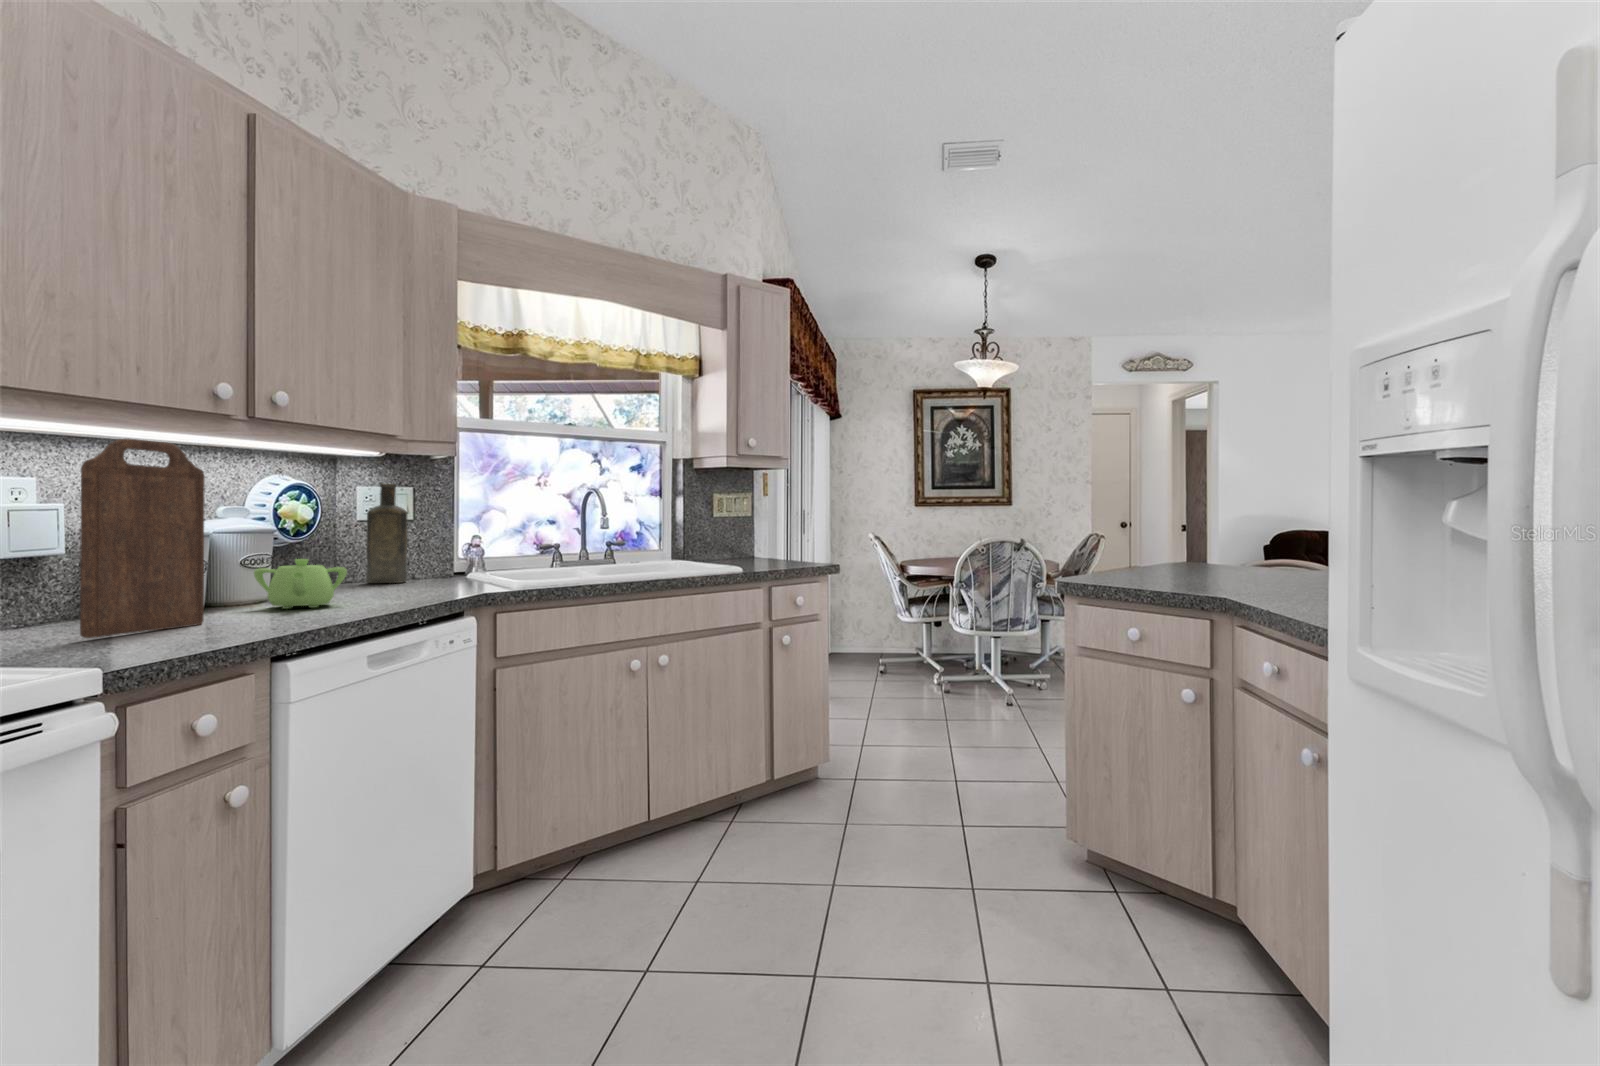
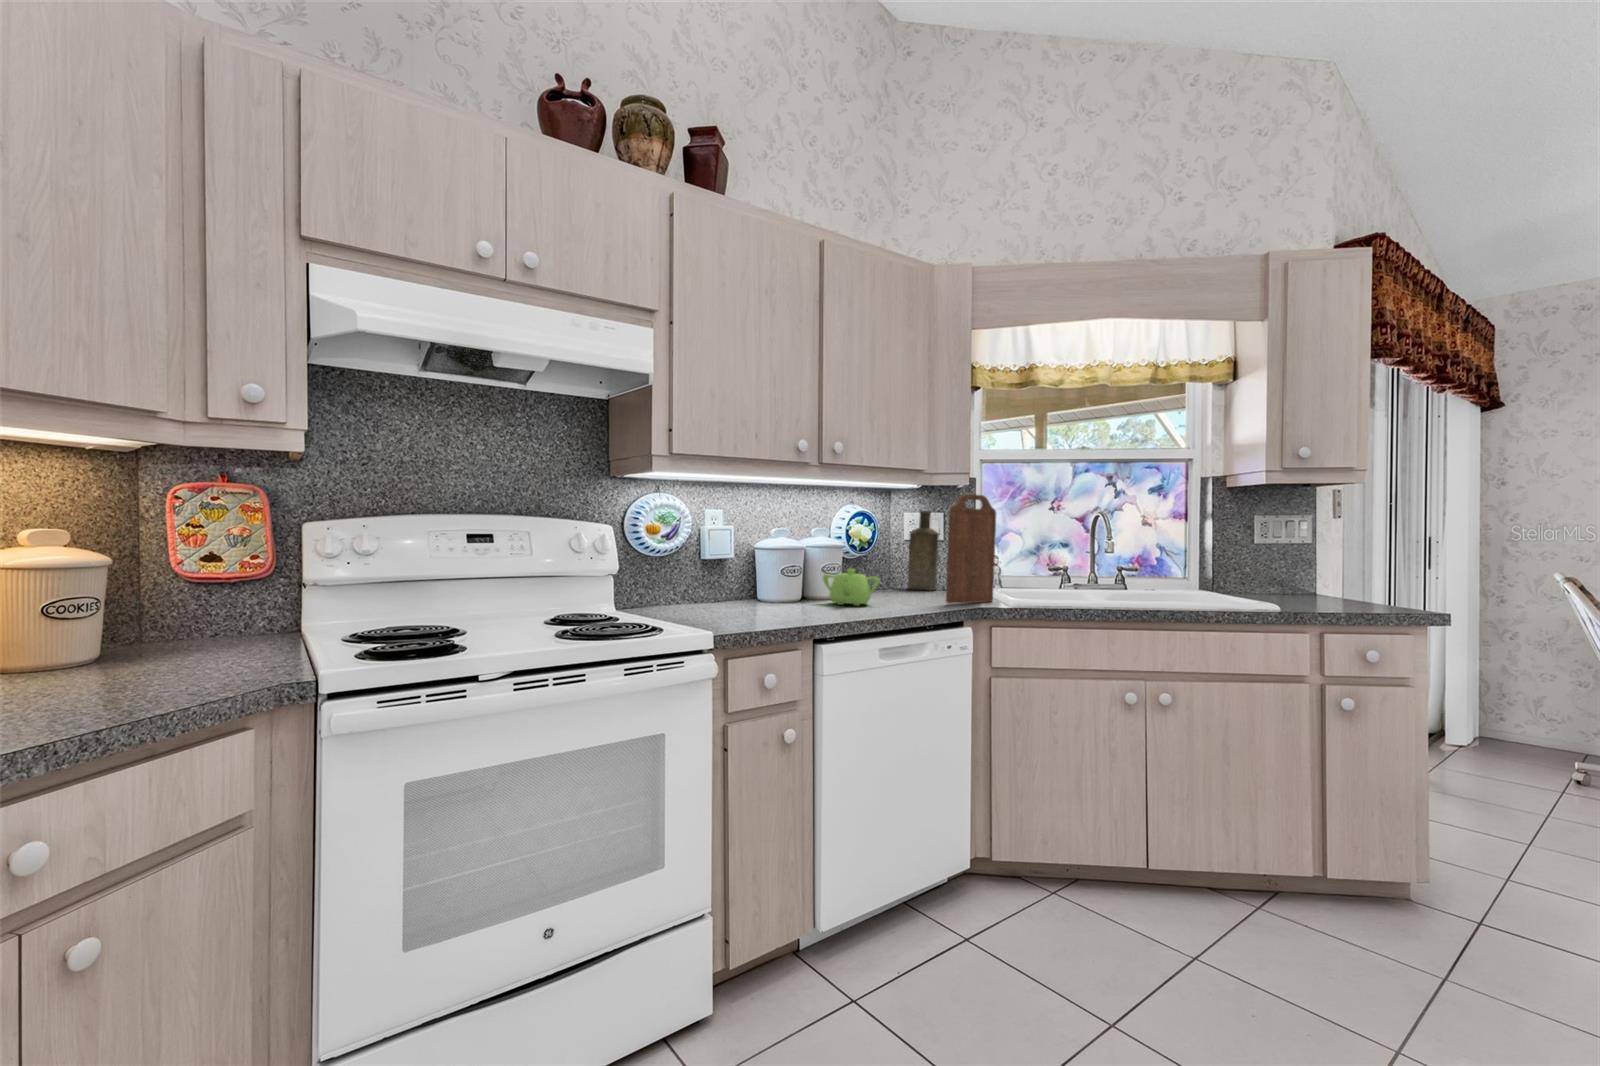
cutting board: present [80,439,205,638] -> present [946,494,996,604]

